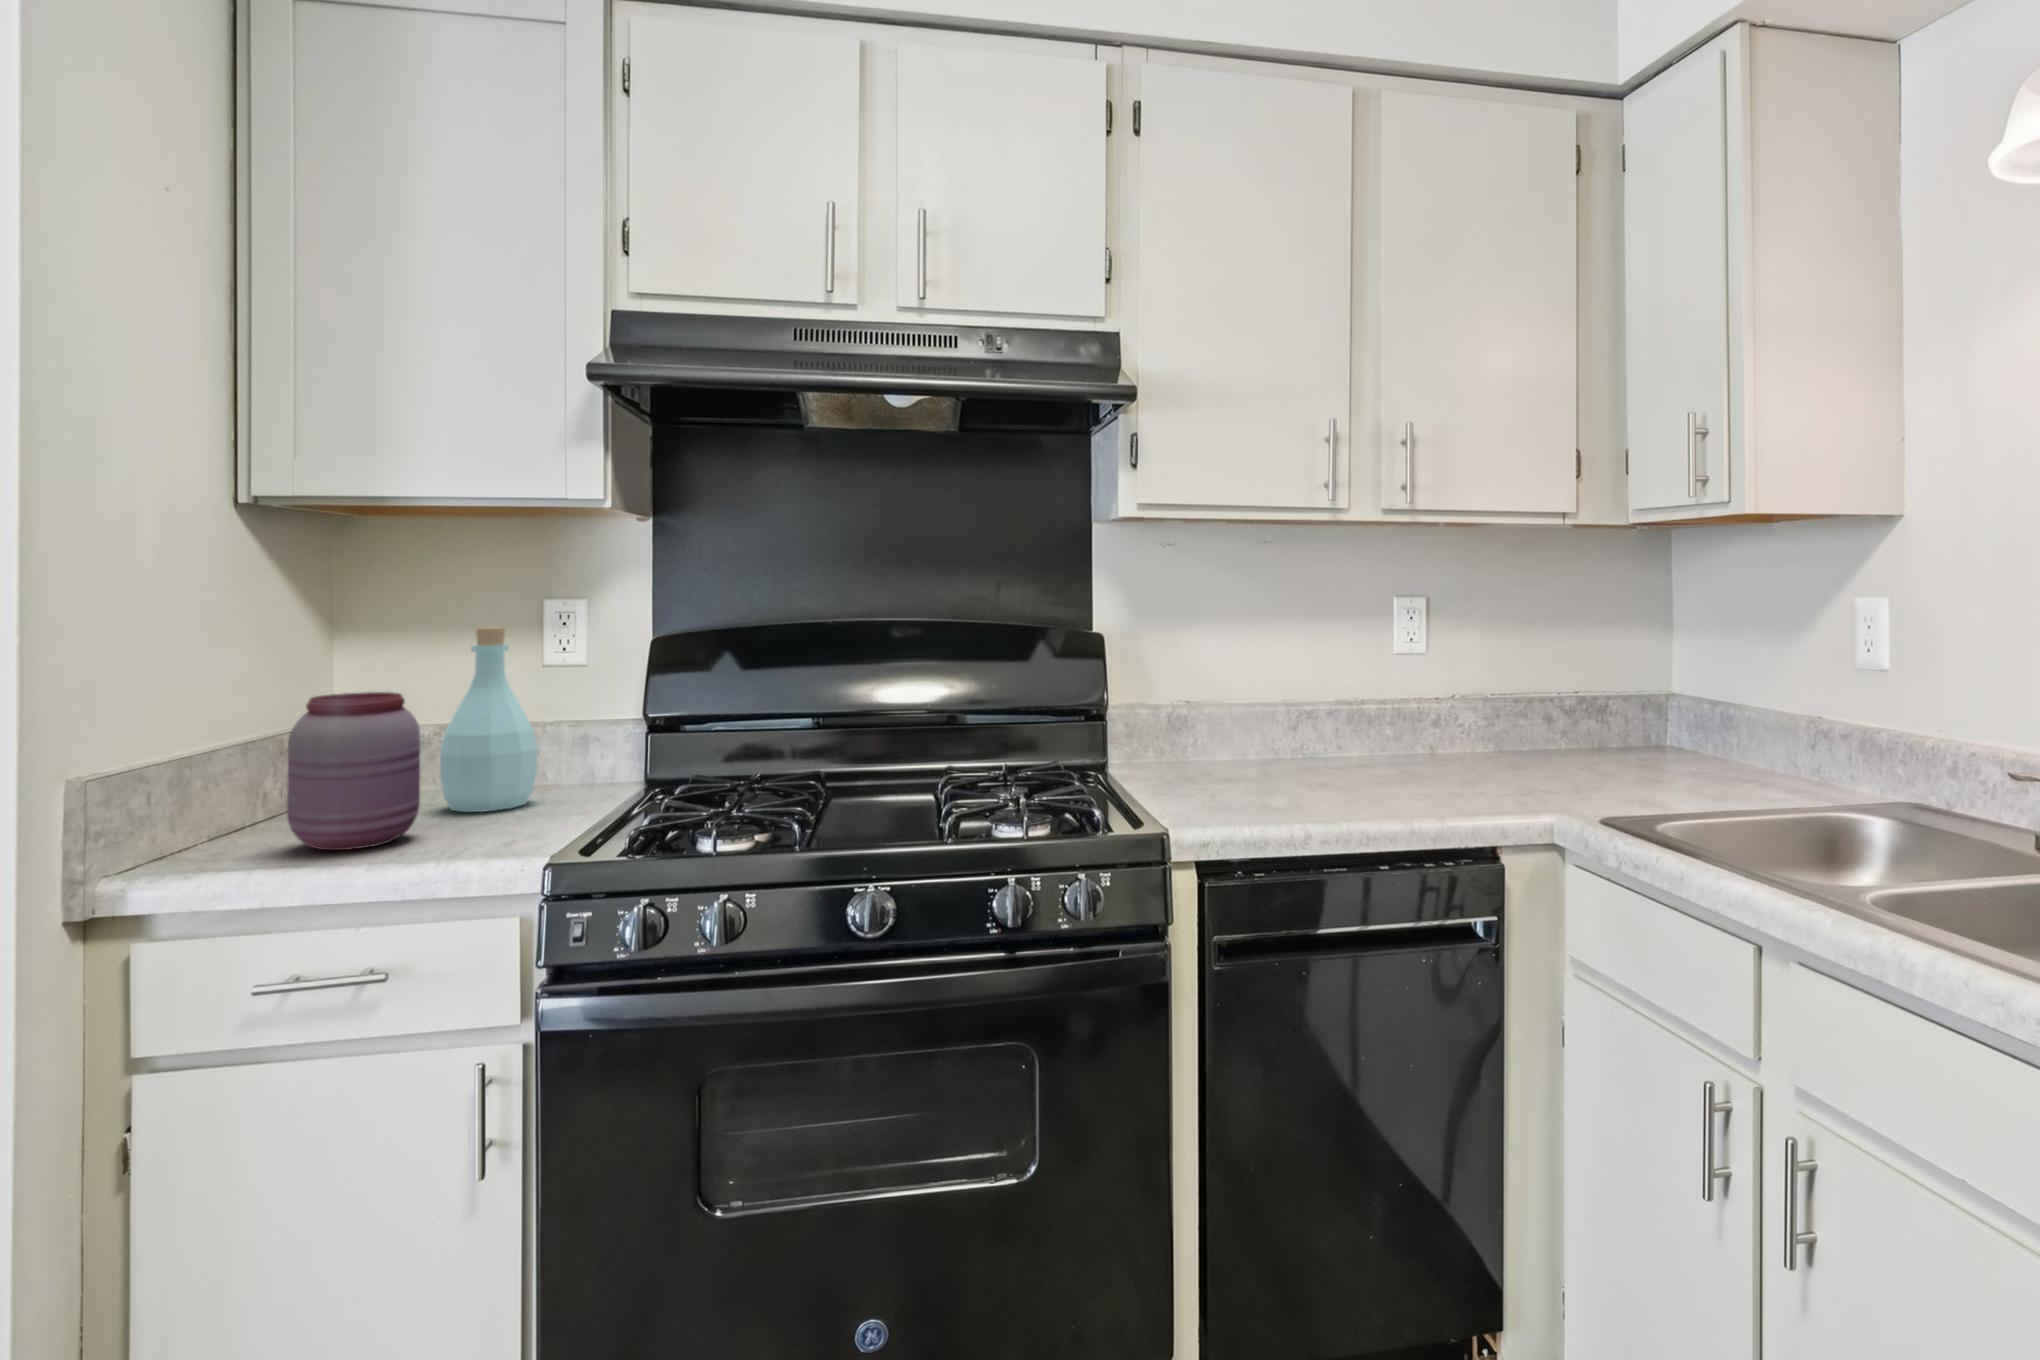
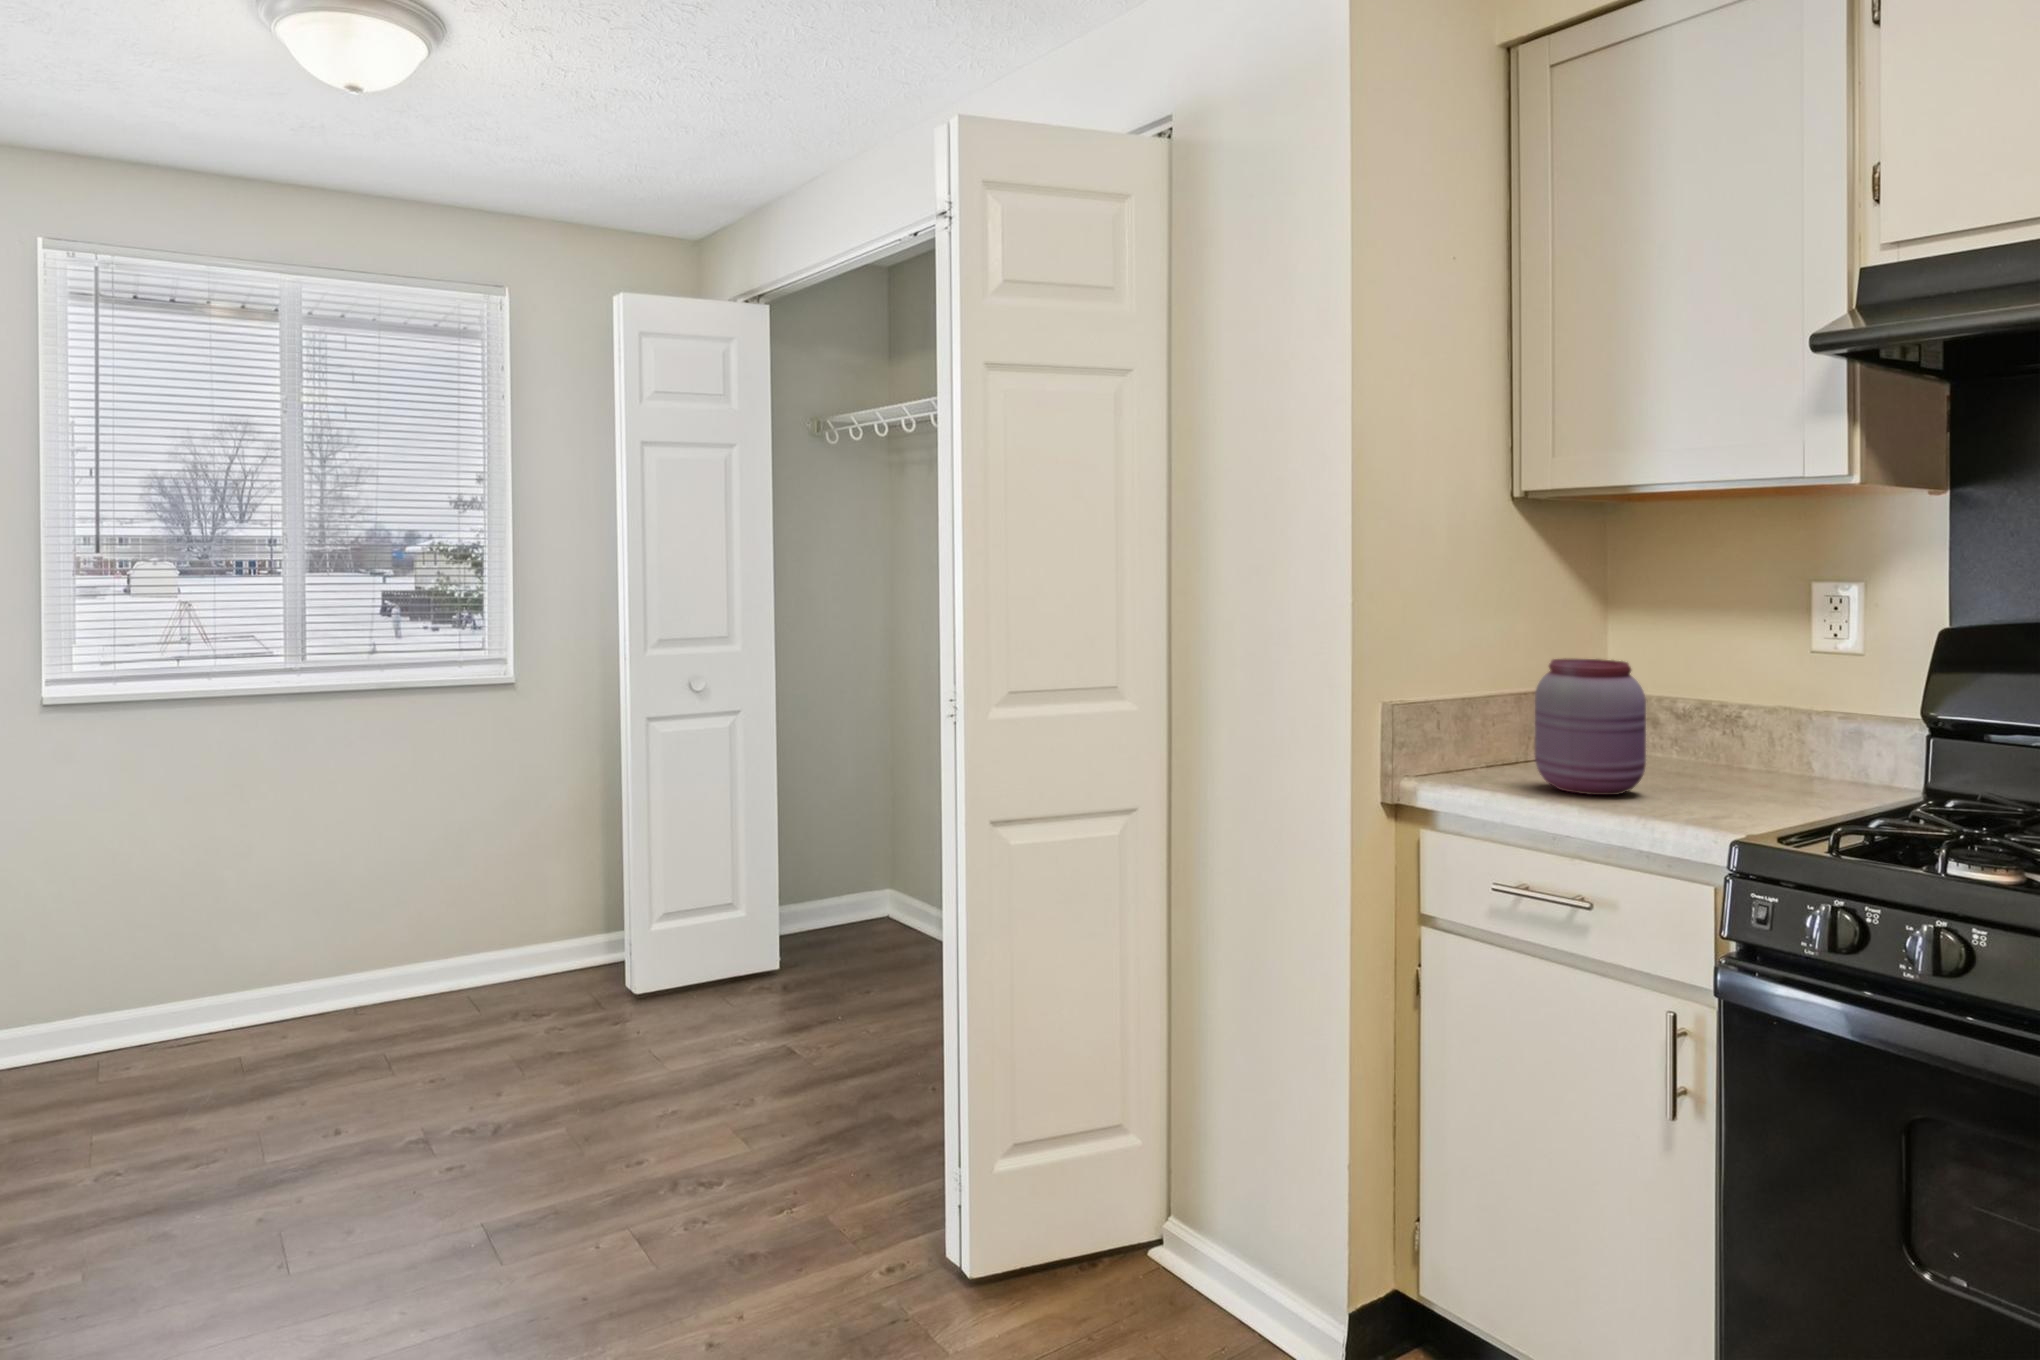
bottle: present [440,628,538,812] -> none [1682,608,1786,791]

